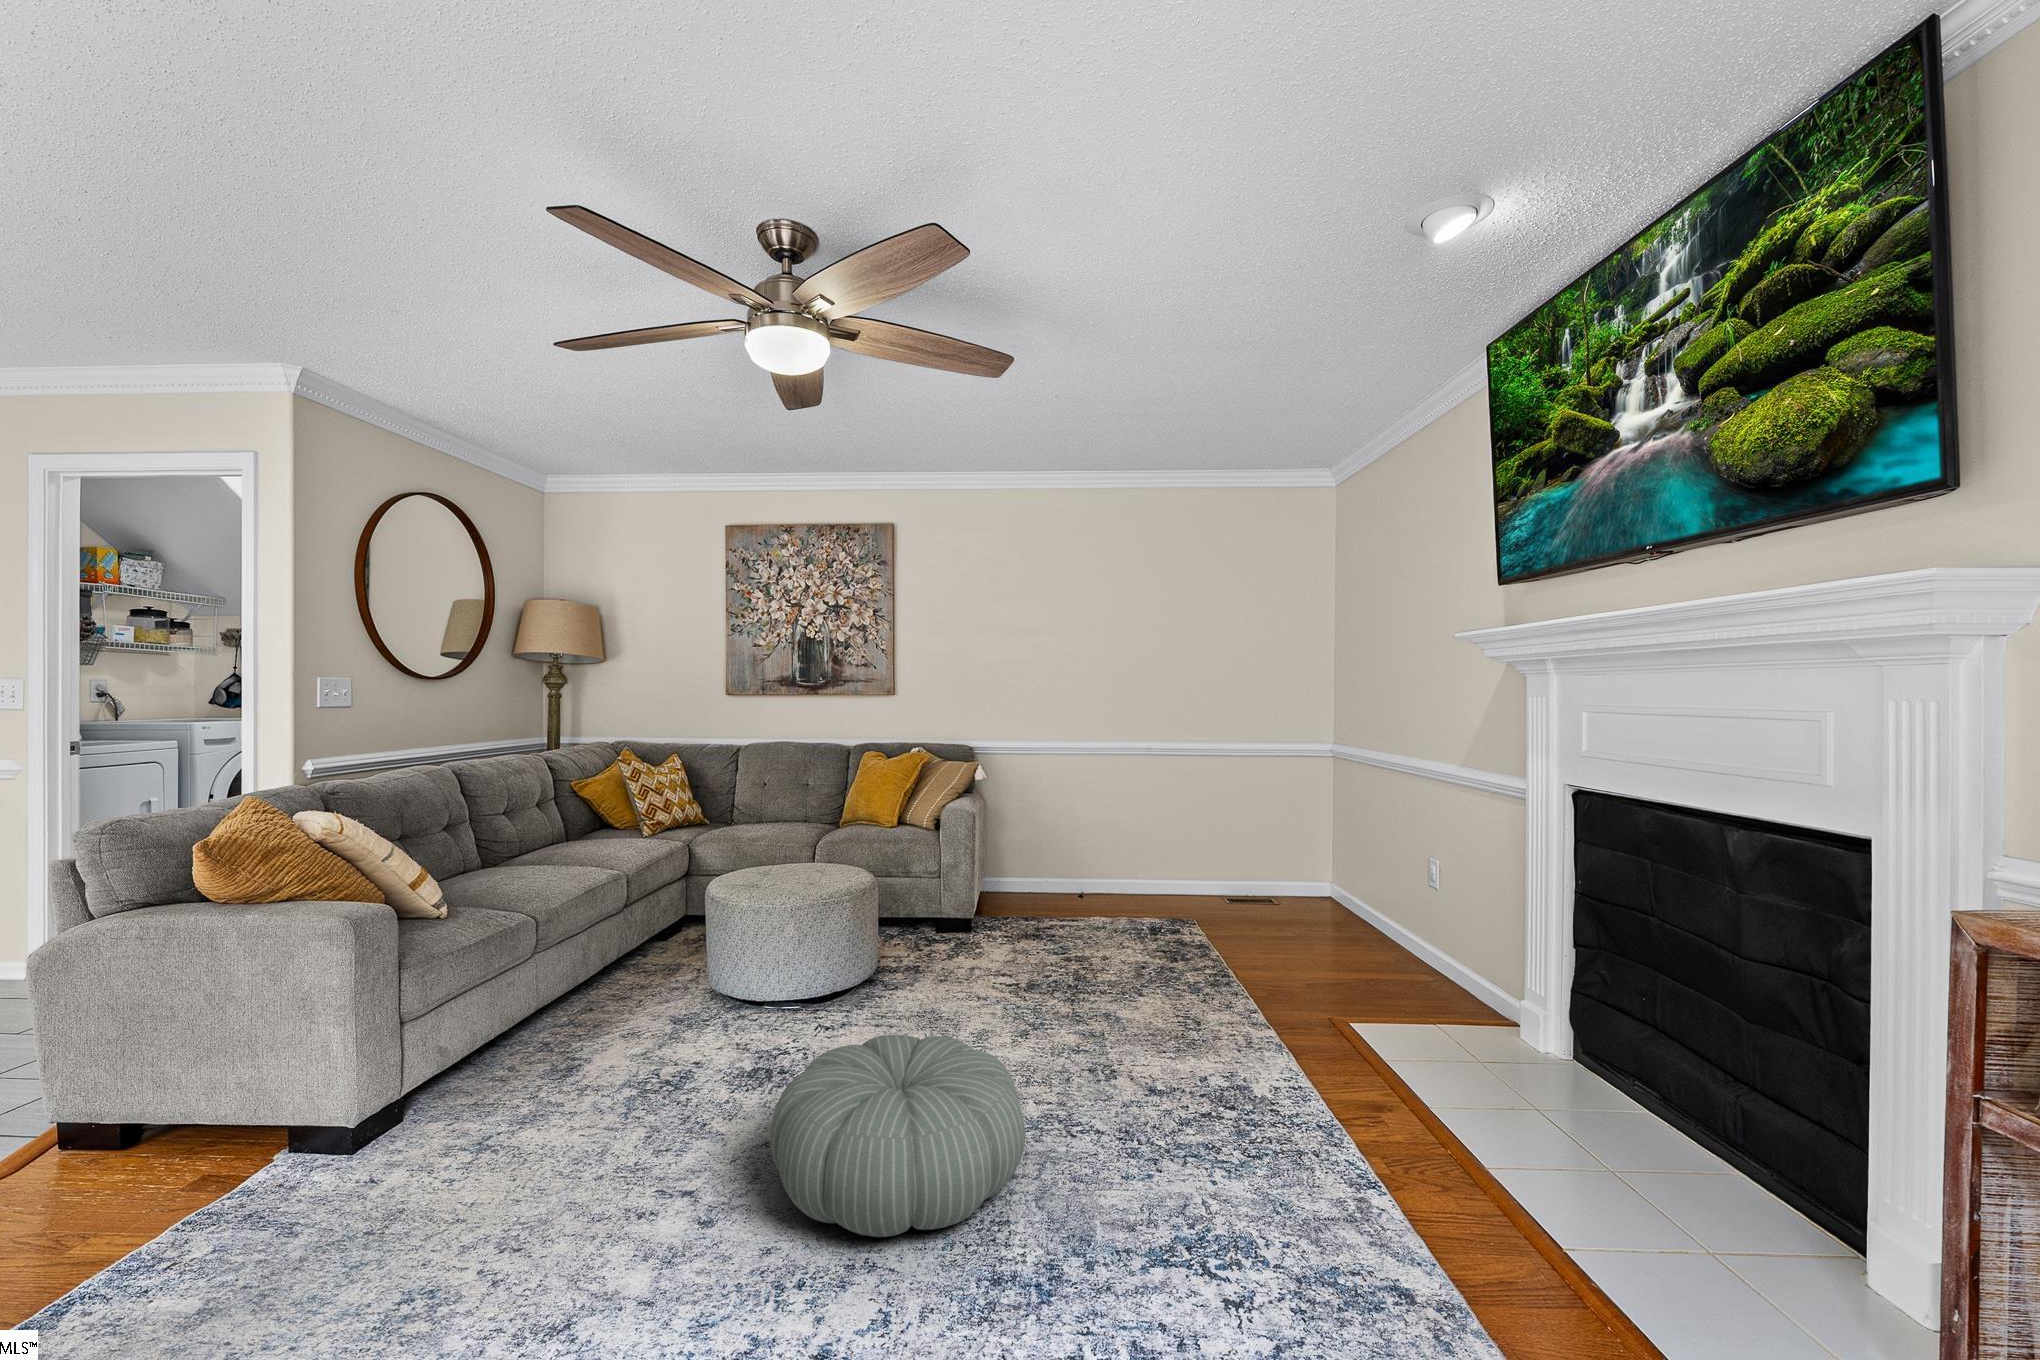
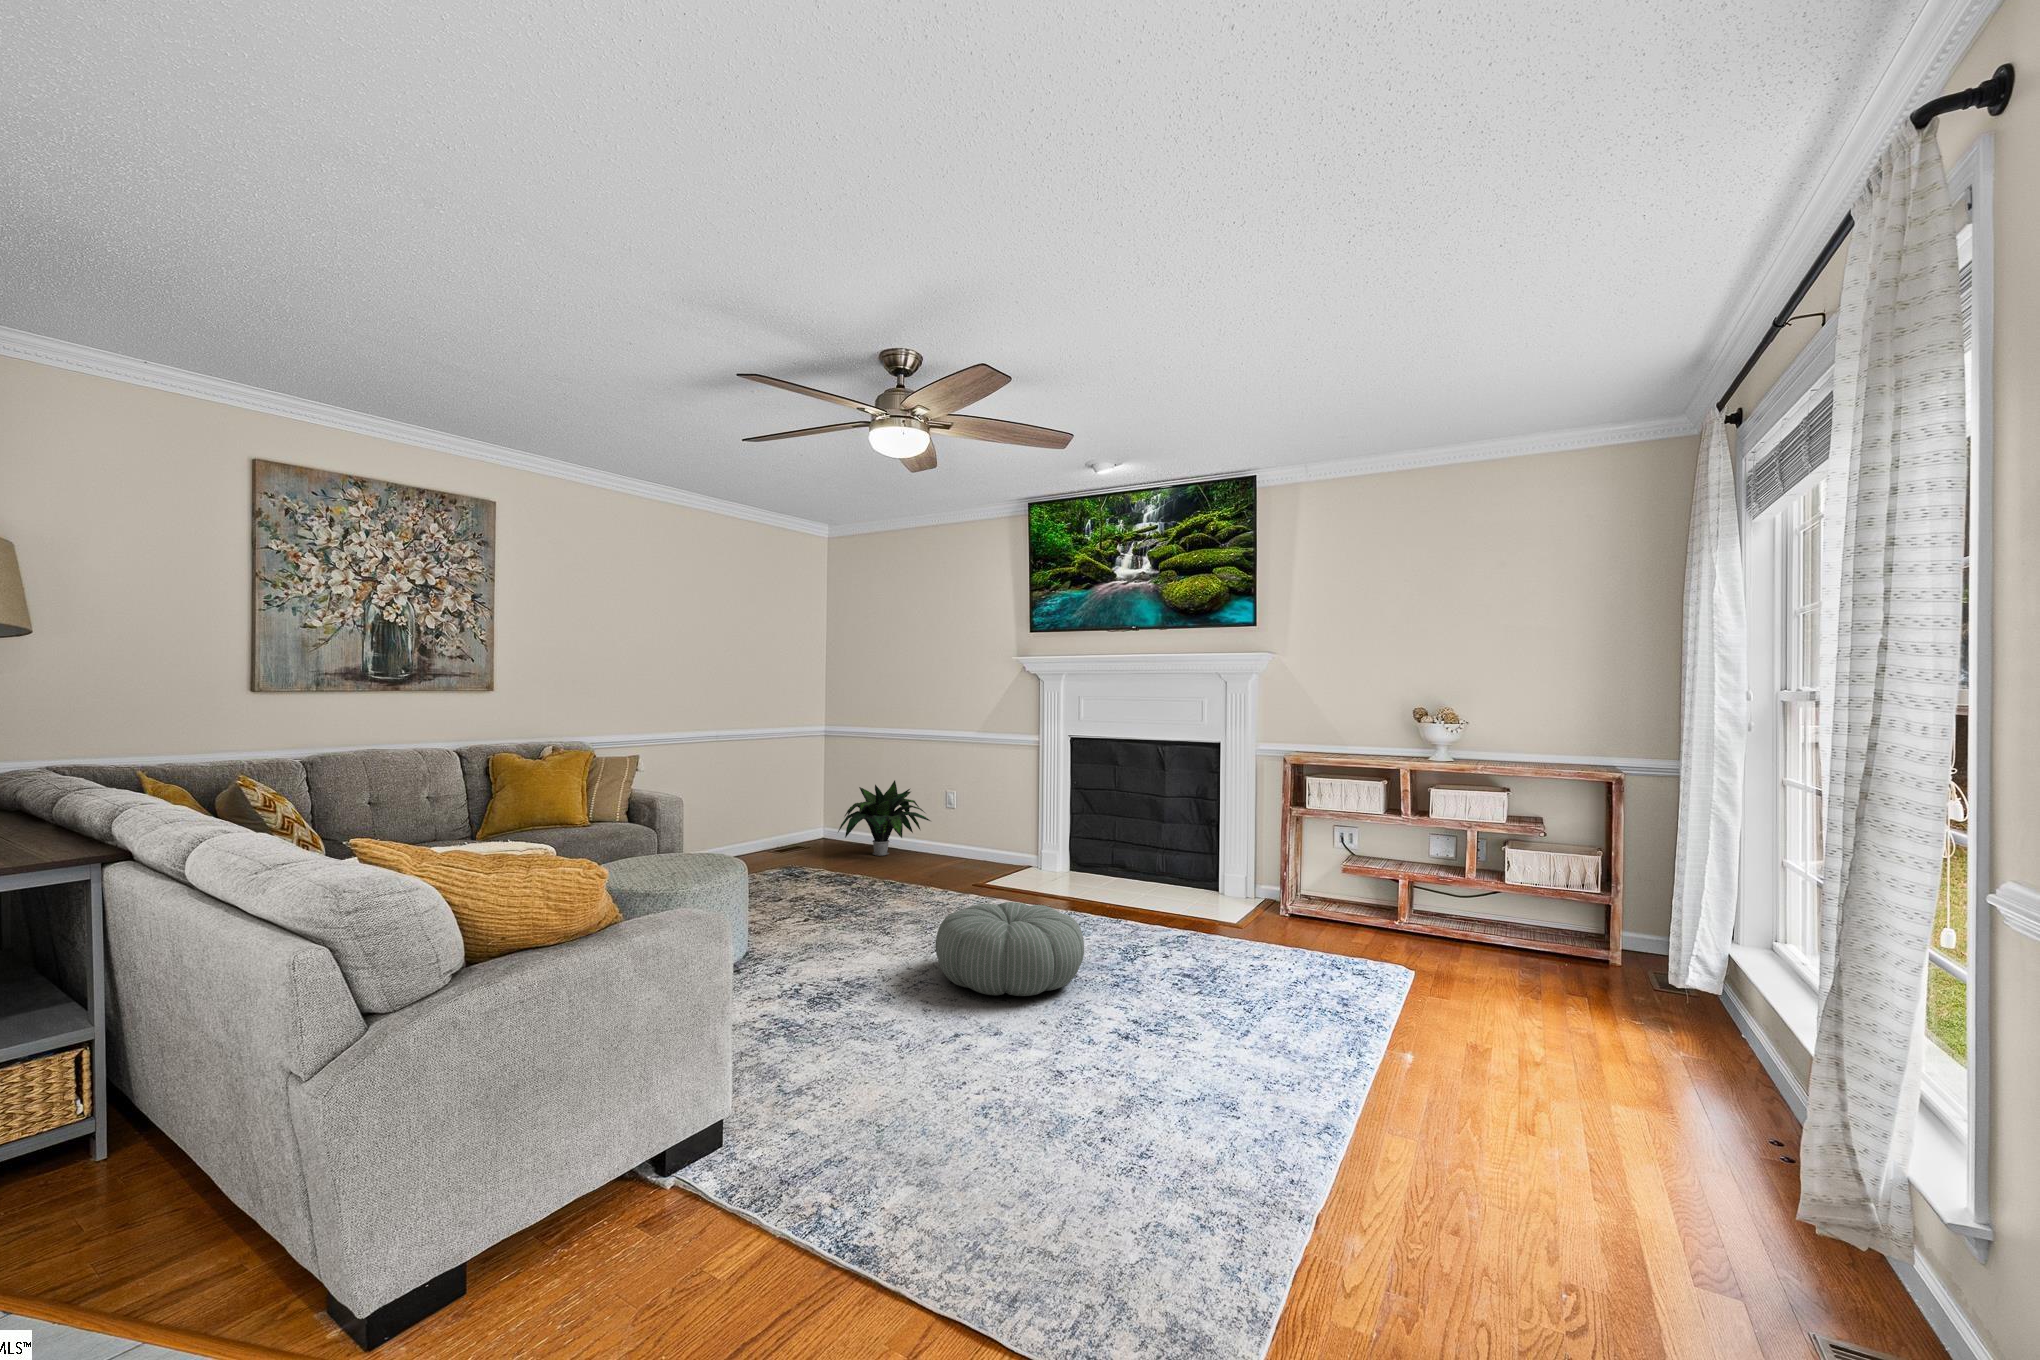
potted plant: none [1257,827,1406,939] -> present [838,780,930,856]

